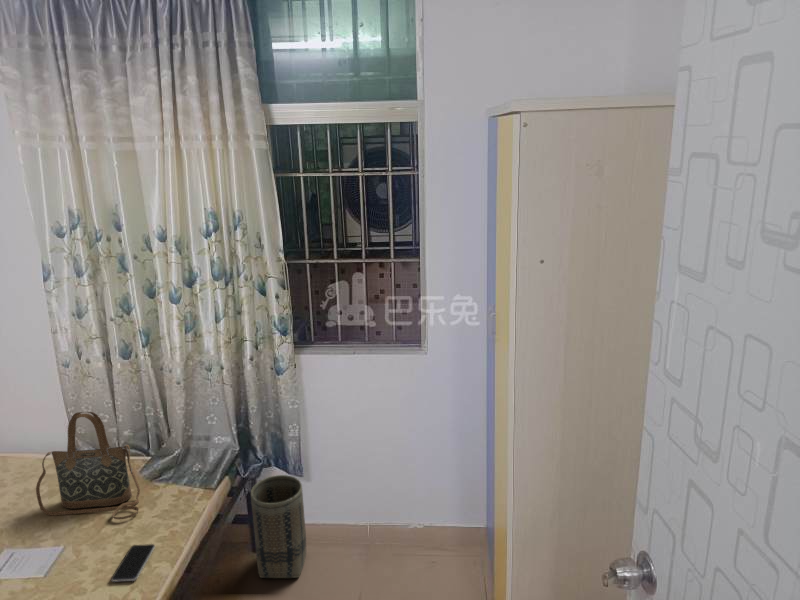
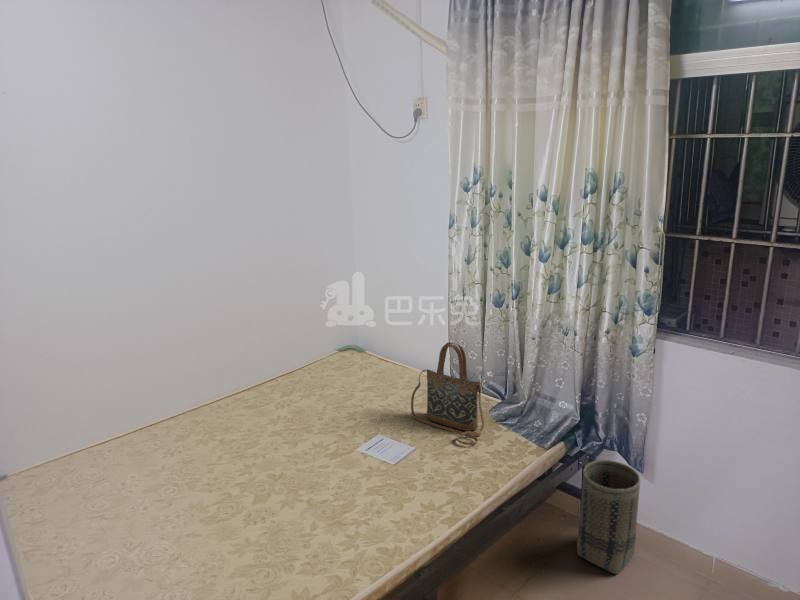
smartphone: present [111,544,155,582] -> none [436,468,478,496]

